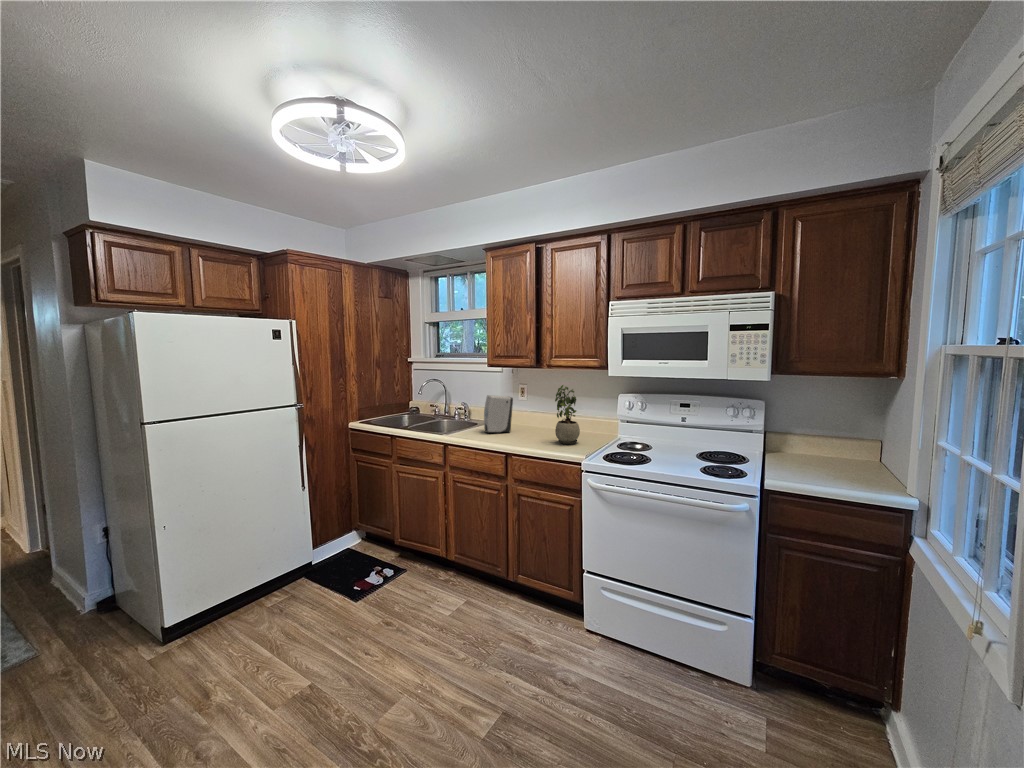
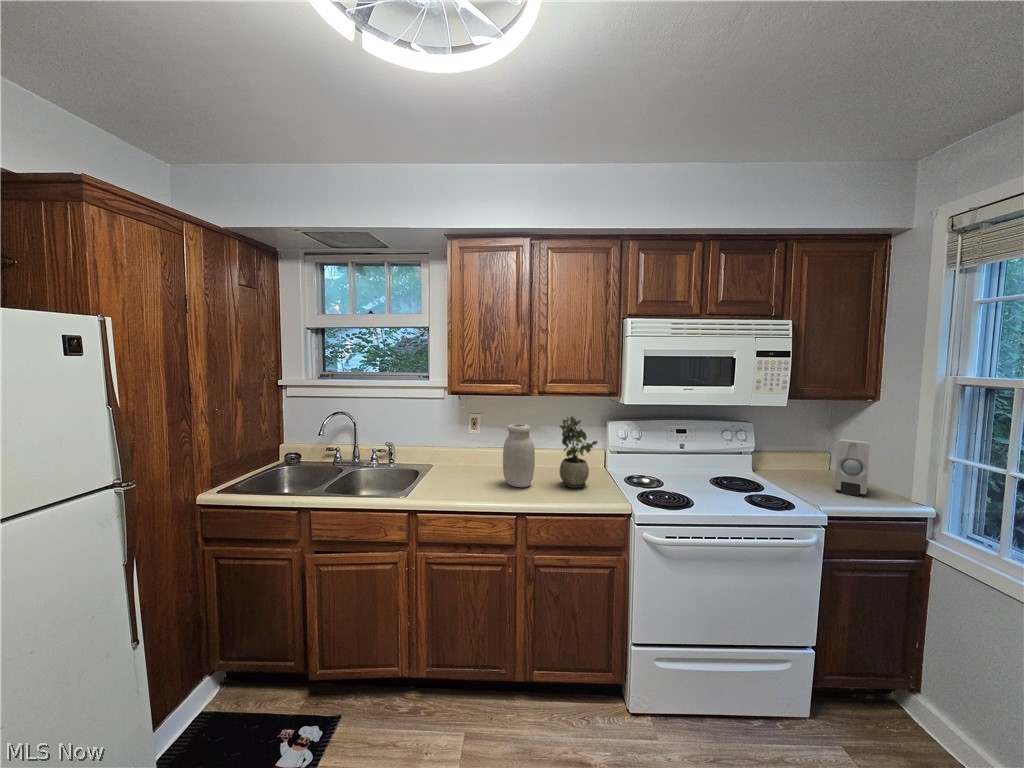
jar: none [516,391,539,439] -> present [503,424,535,487]
soap dispenser: present [484,395,513,433] -> present [835,439,869,496]

